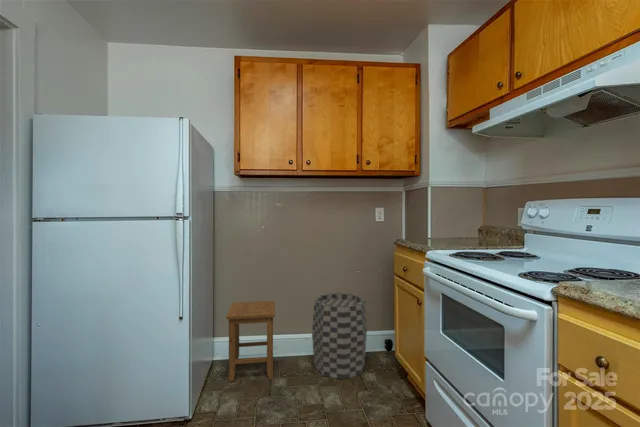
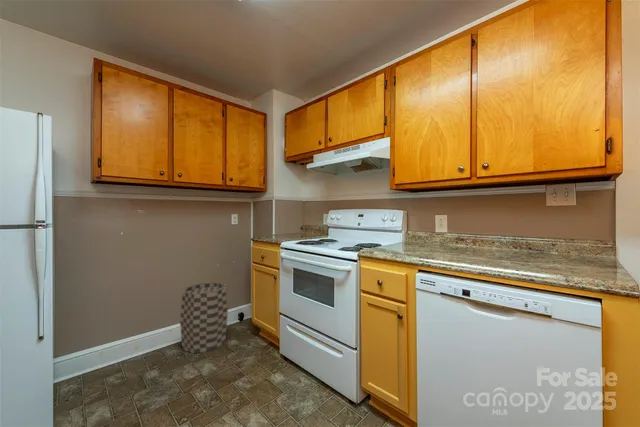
stool: present [226,301,275,381] -> none [83,300,145,391]

